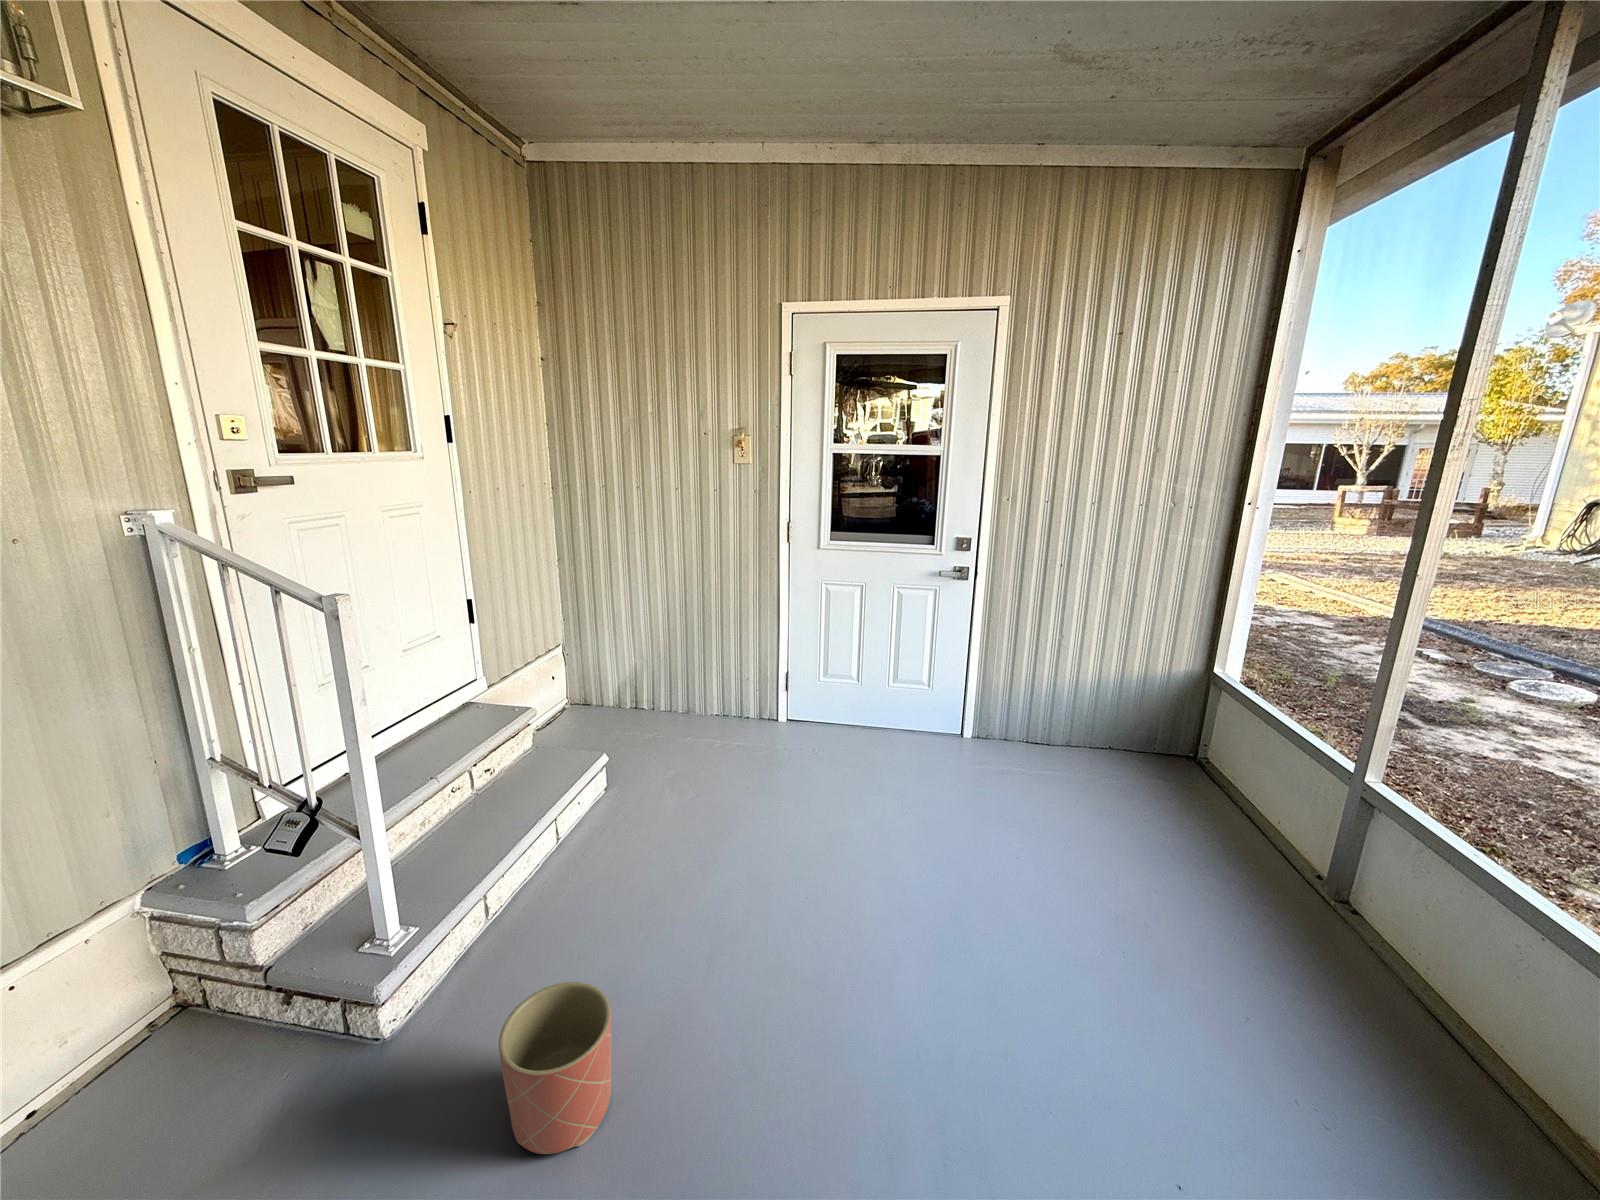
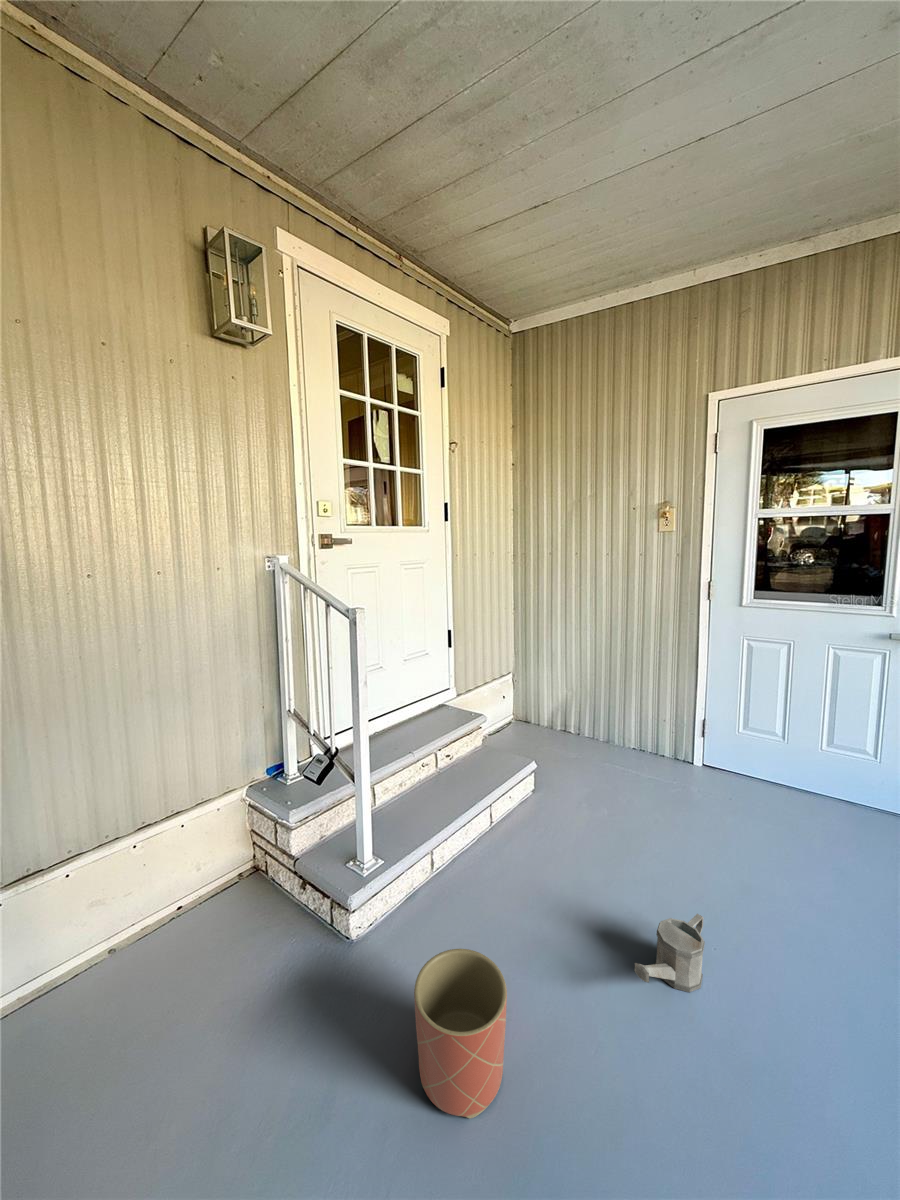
watering can: none [735,867,796,946] -> present [635,914,705,992]

